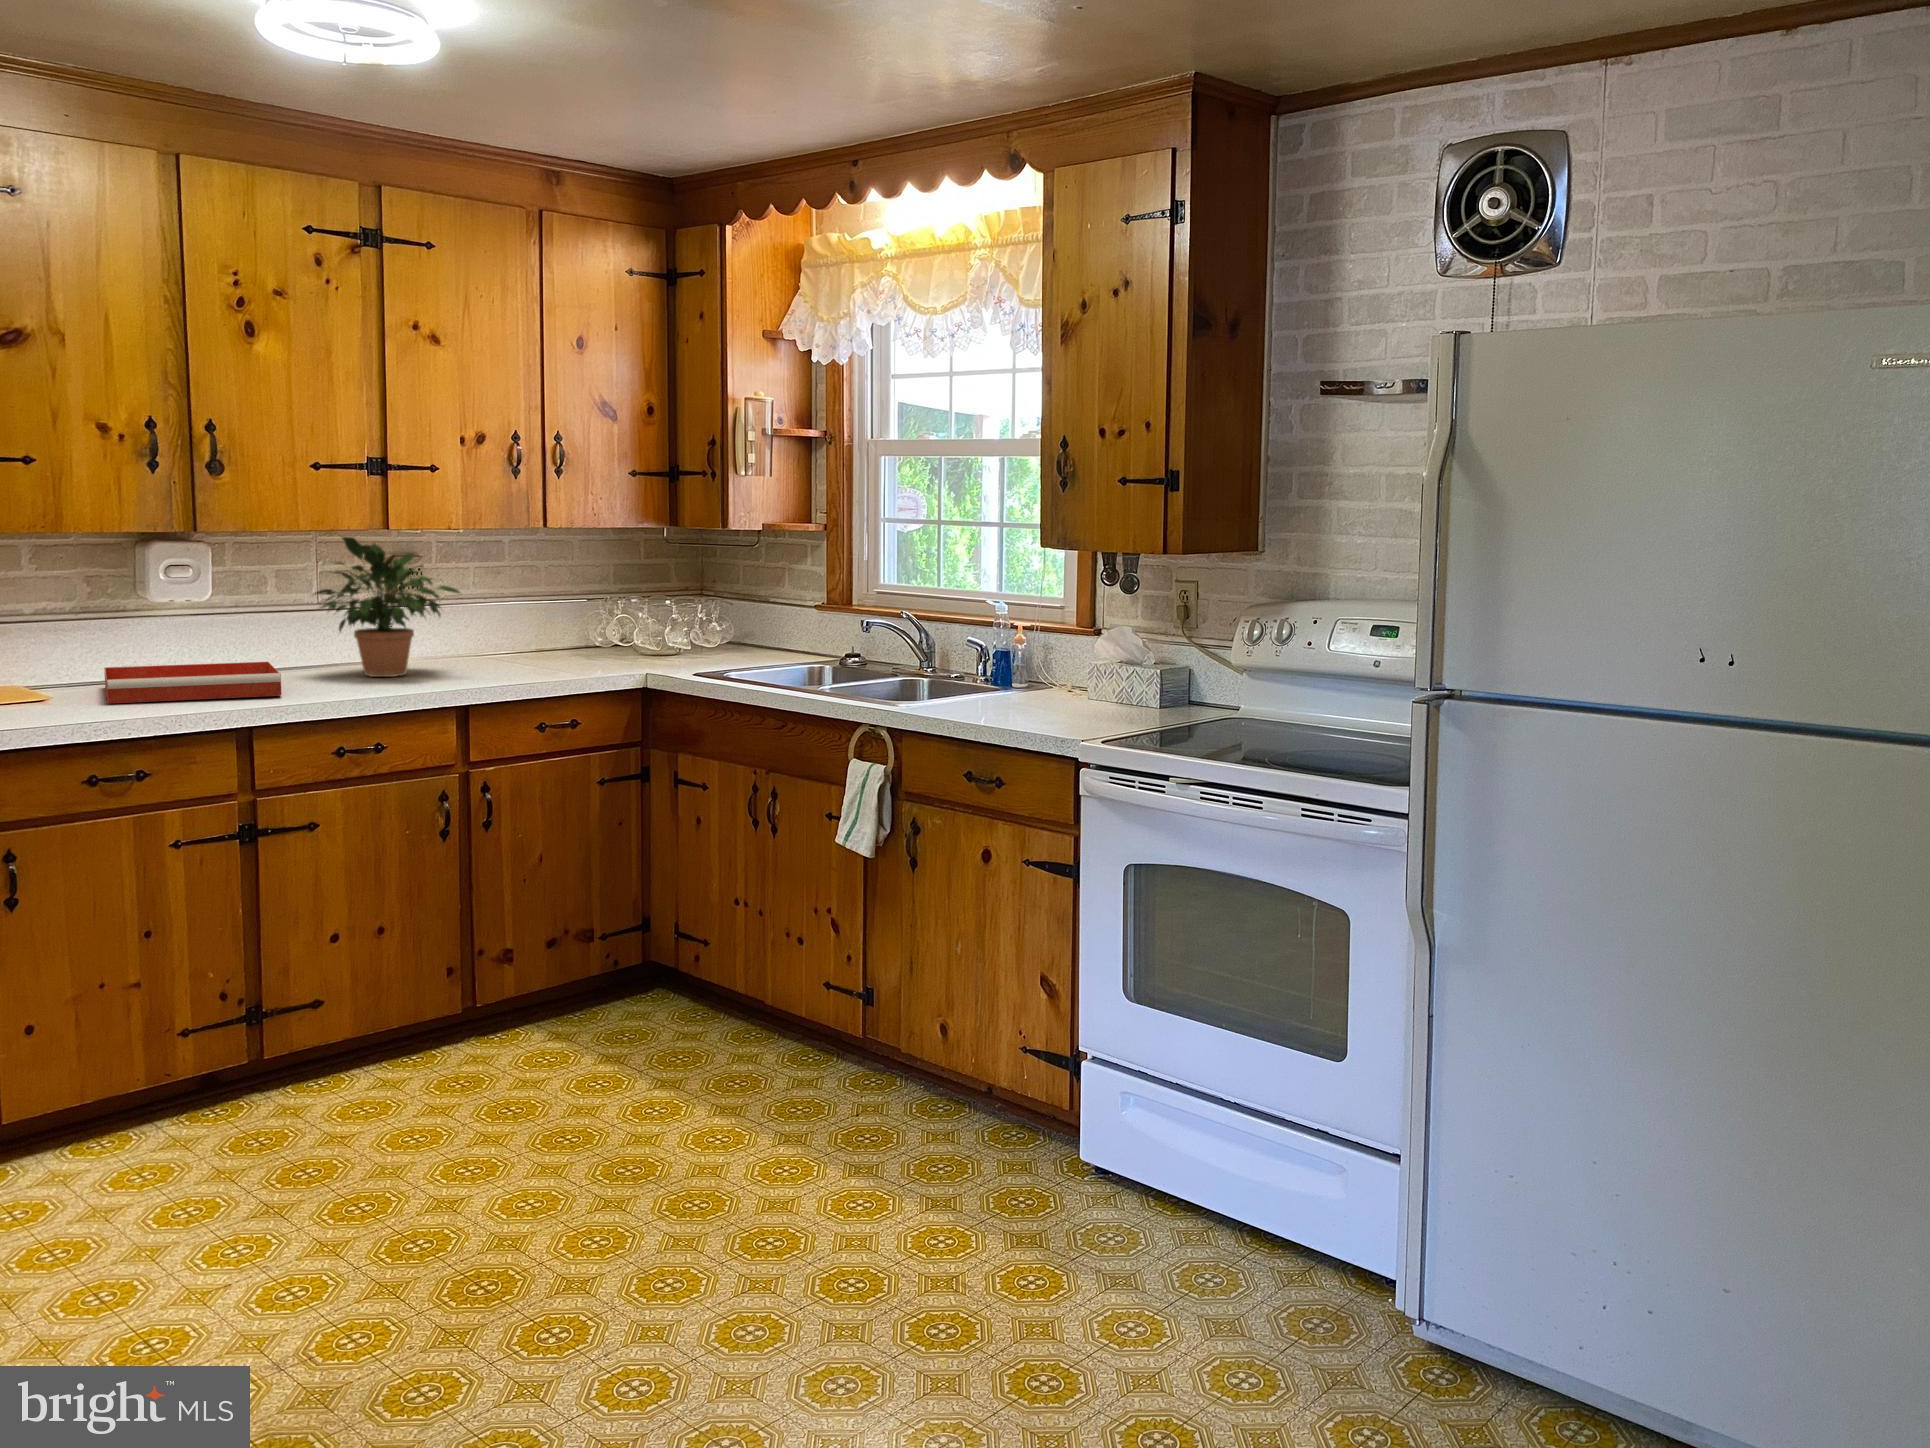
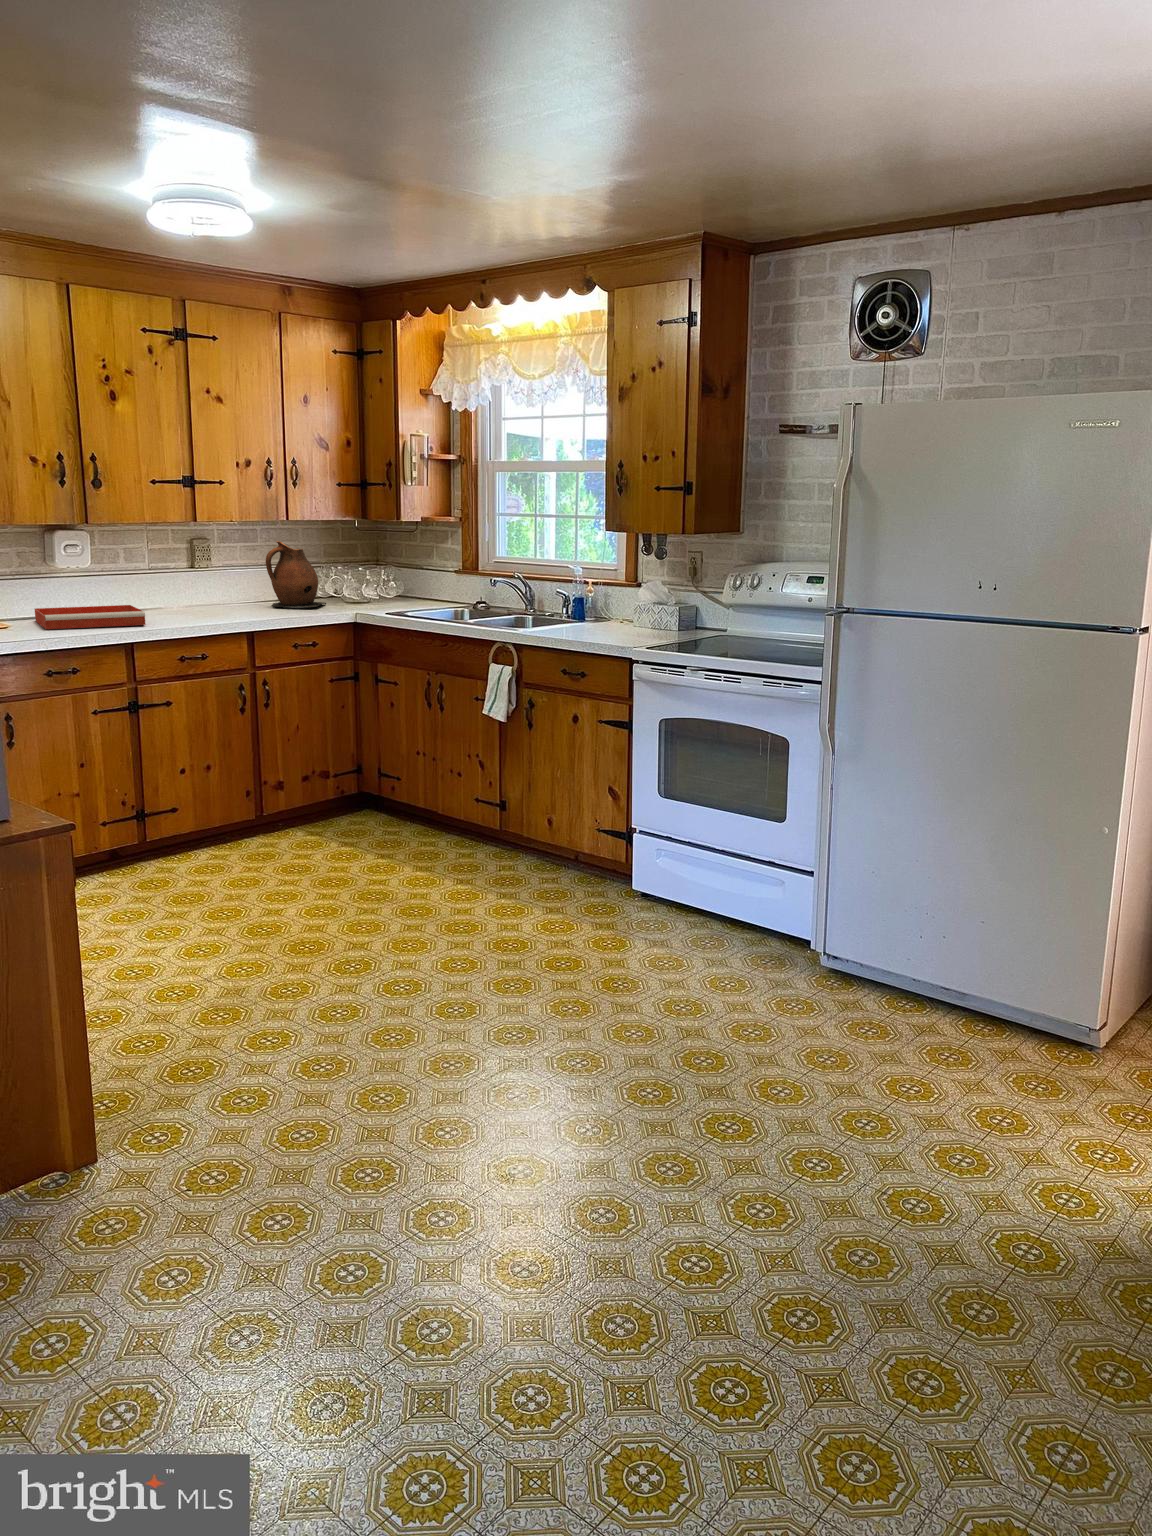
potted plant: present [314,537,460,677] -> none [150,526,247,615]
ceramic pitcher: none [504,561,603,667] -> present [266,541,326,608]

